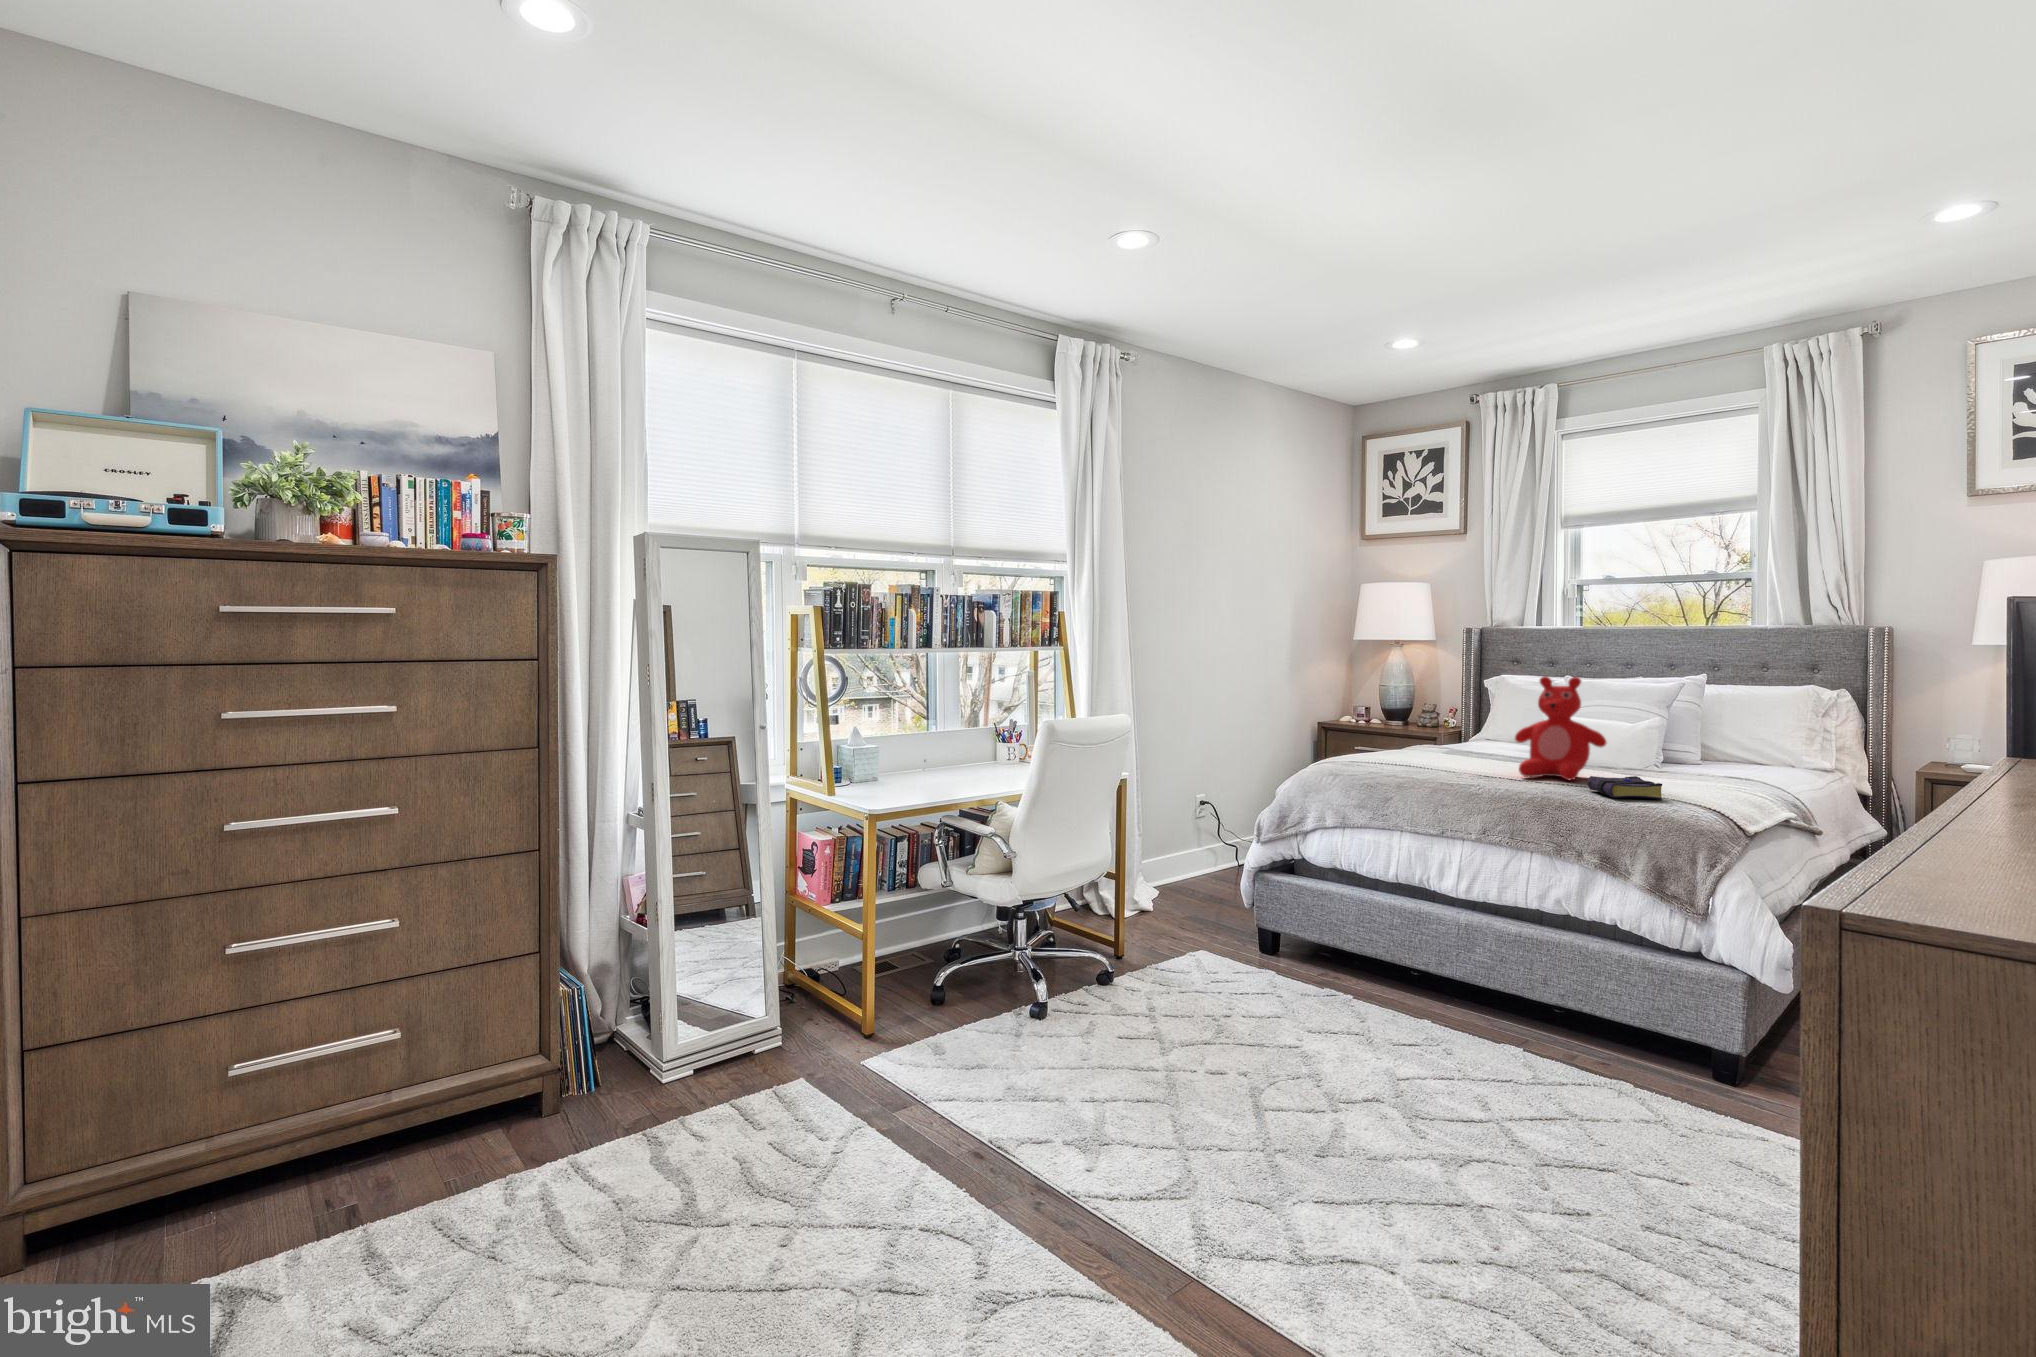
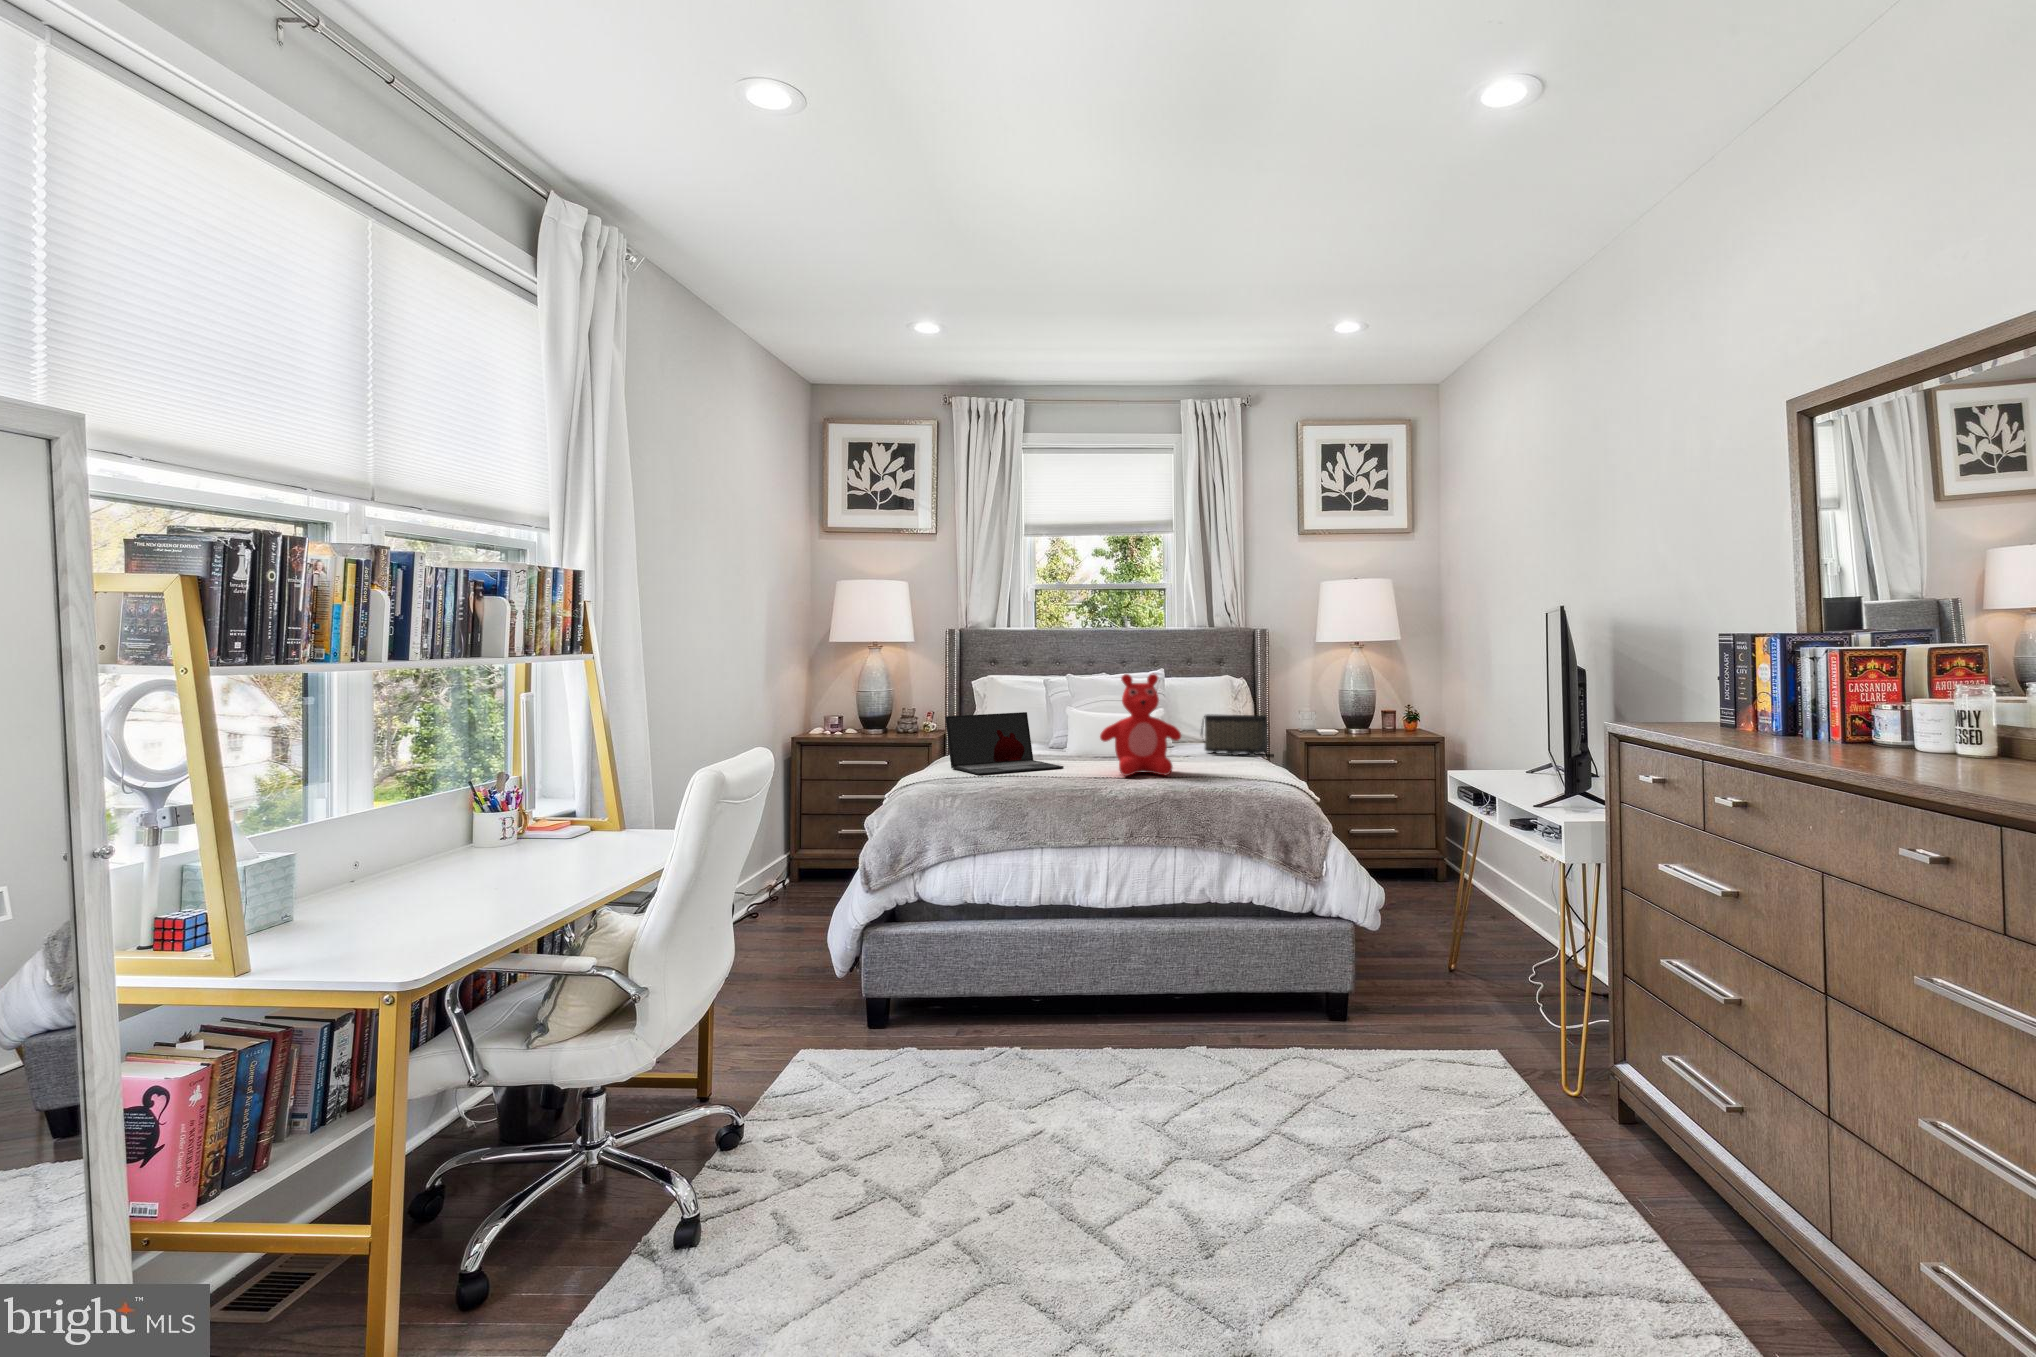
laptop: none [1385,710,1490,767] -> present [945,712,1063,775]
handbag: none [1693,726,1780,776] -> present [1201,714,1268,756]
book: present [1587,776,1662,800] -> none [1206,766,1280,790]

